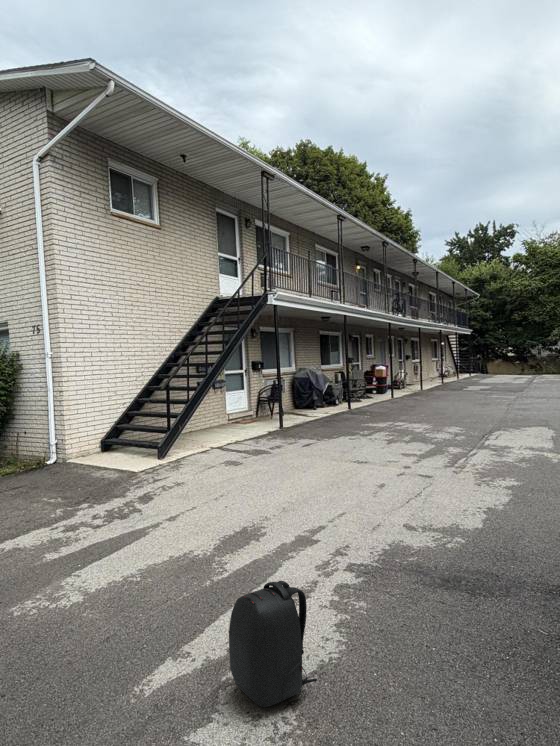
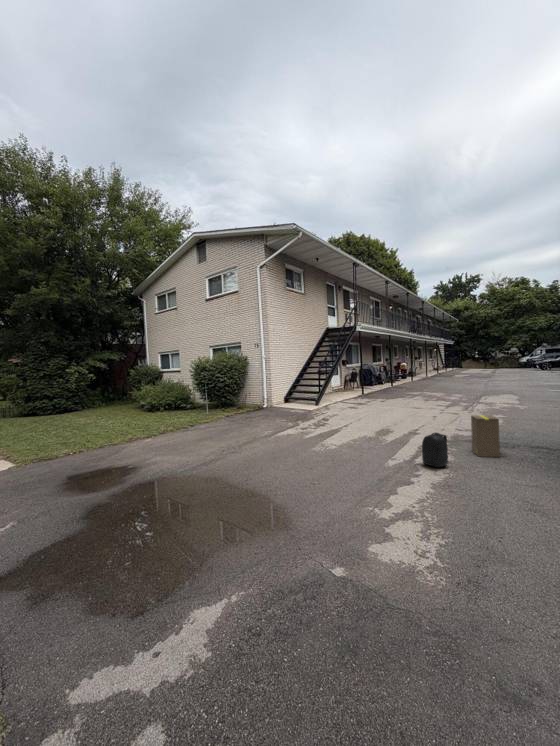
cardboard box: none [406,508,474,637] -> present [471,415,500,457]

